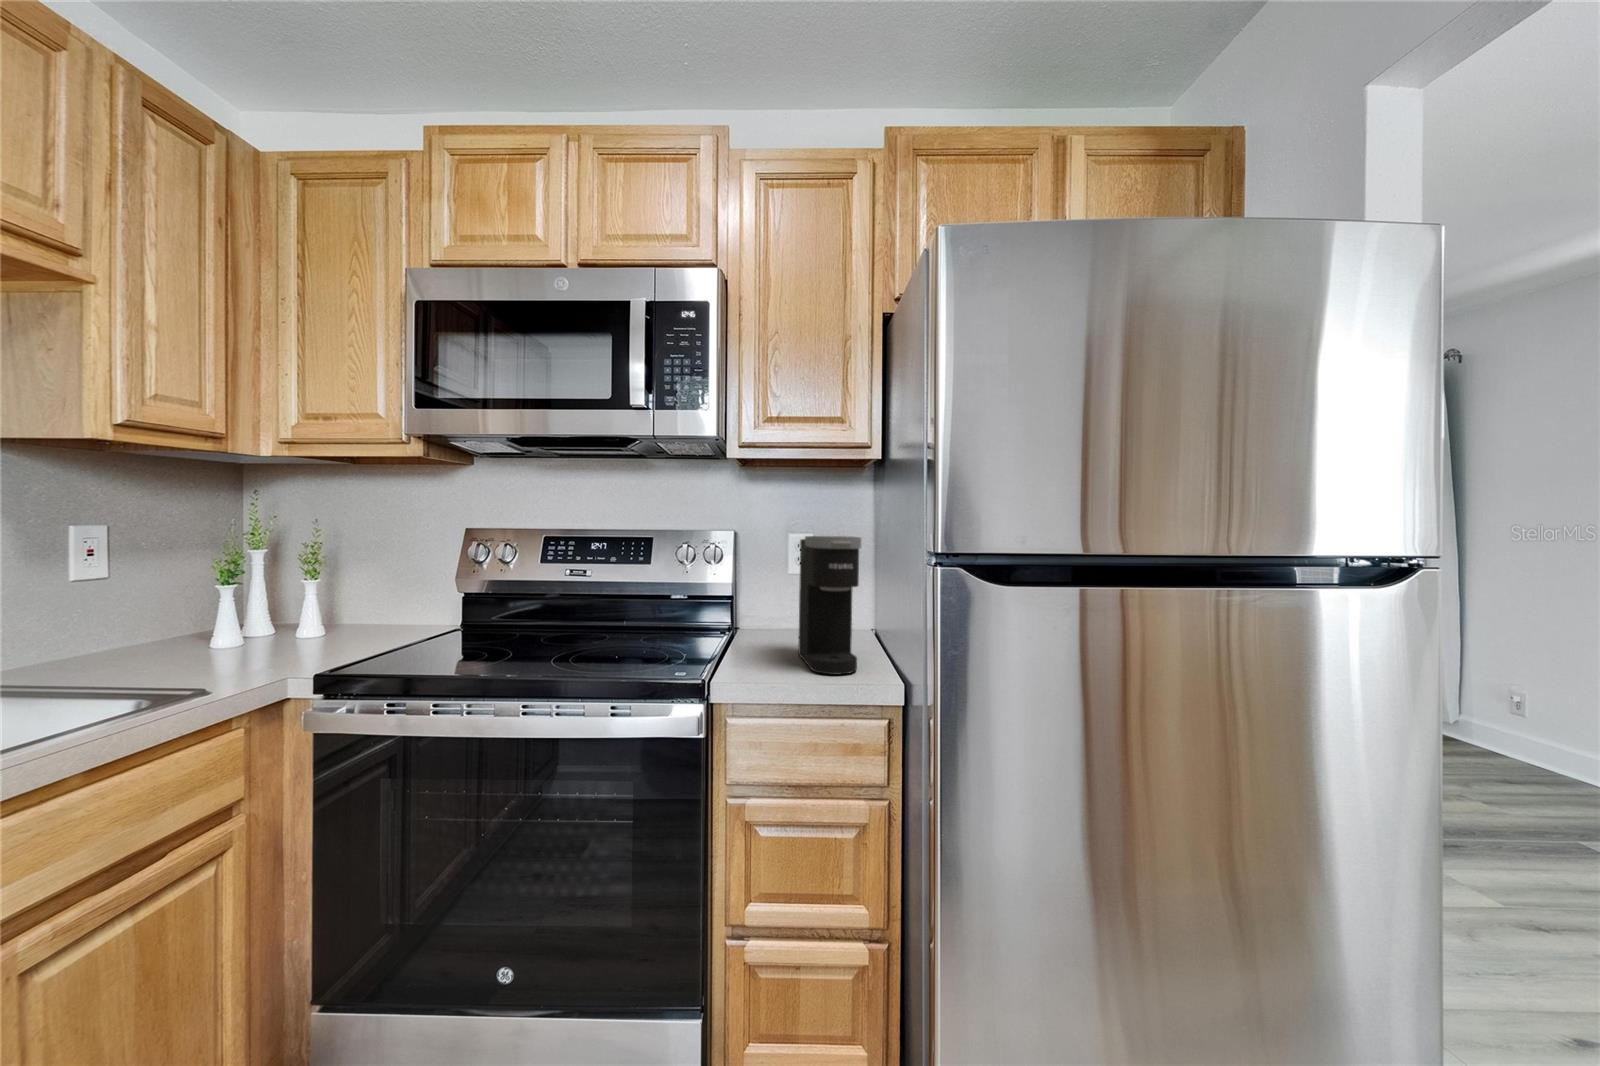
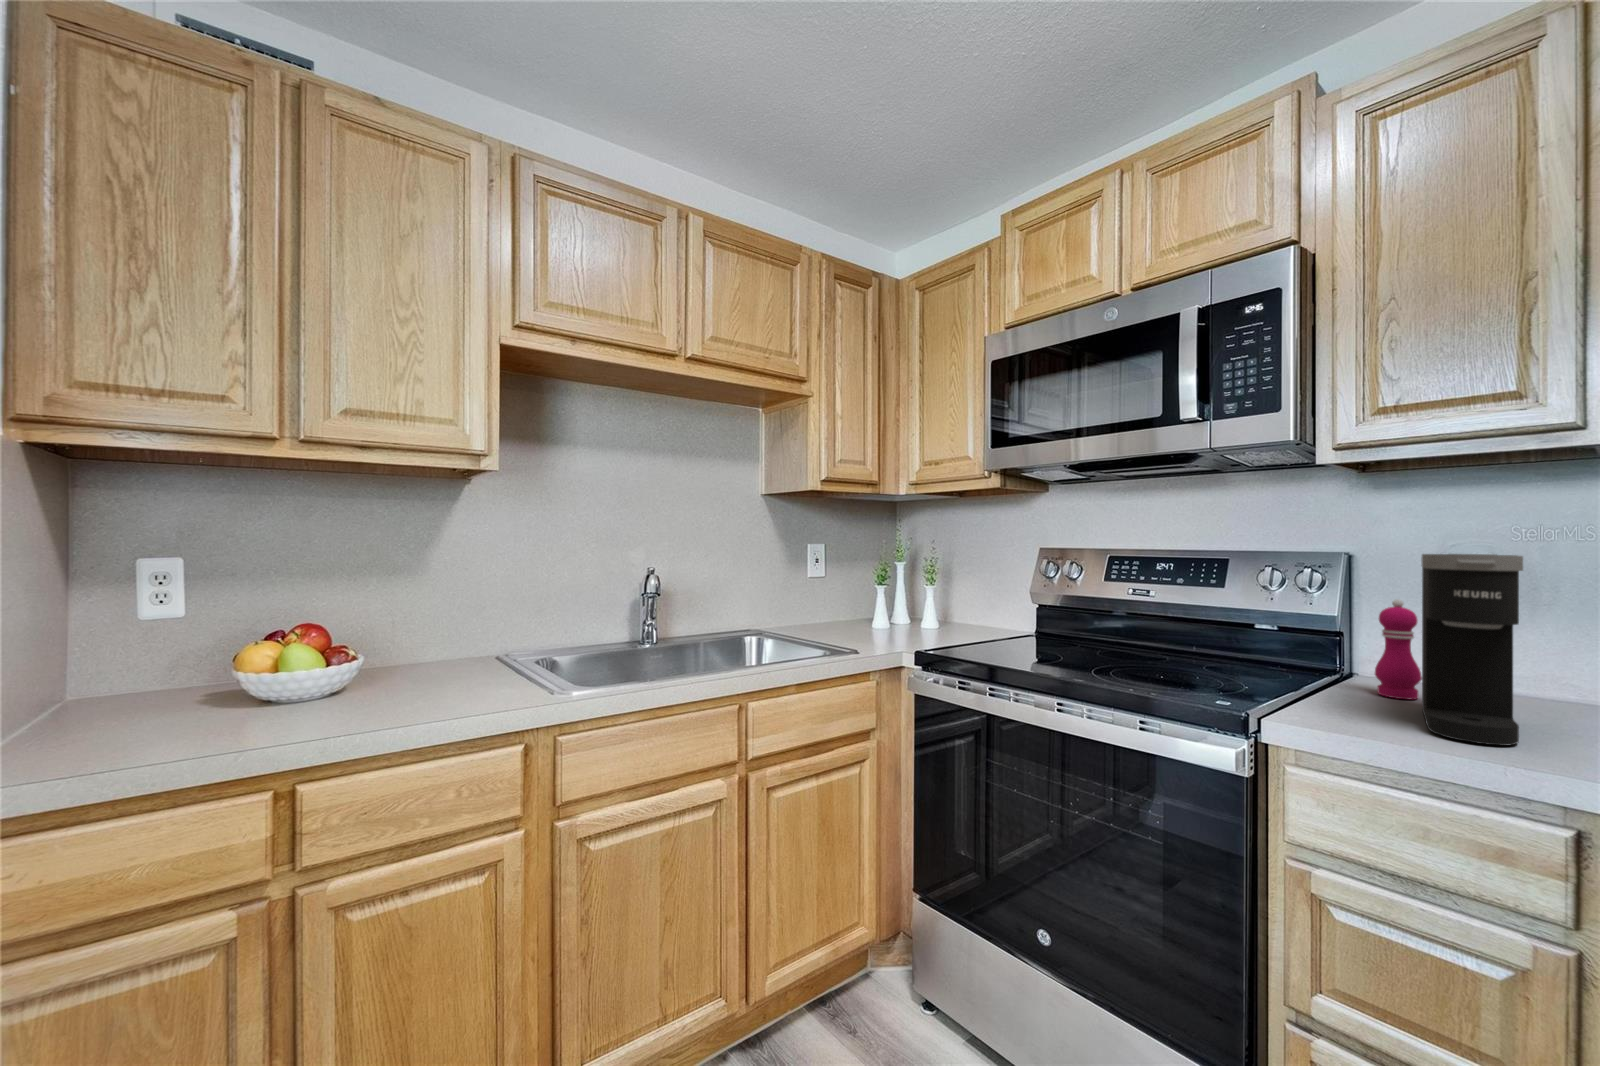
pepper mill: none [765,570,793,648] -> present [1375,599,1422,700]

